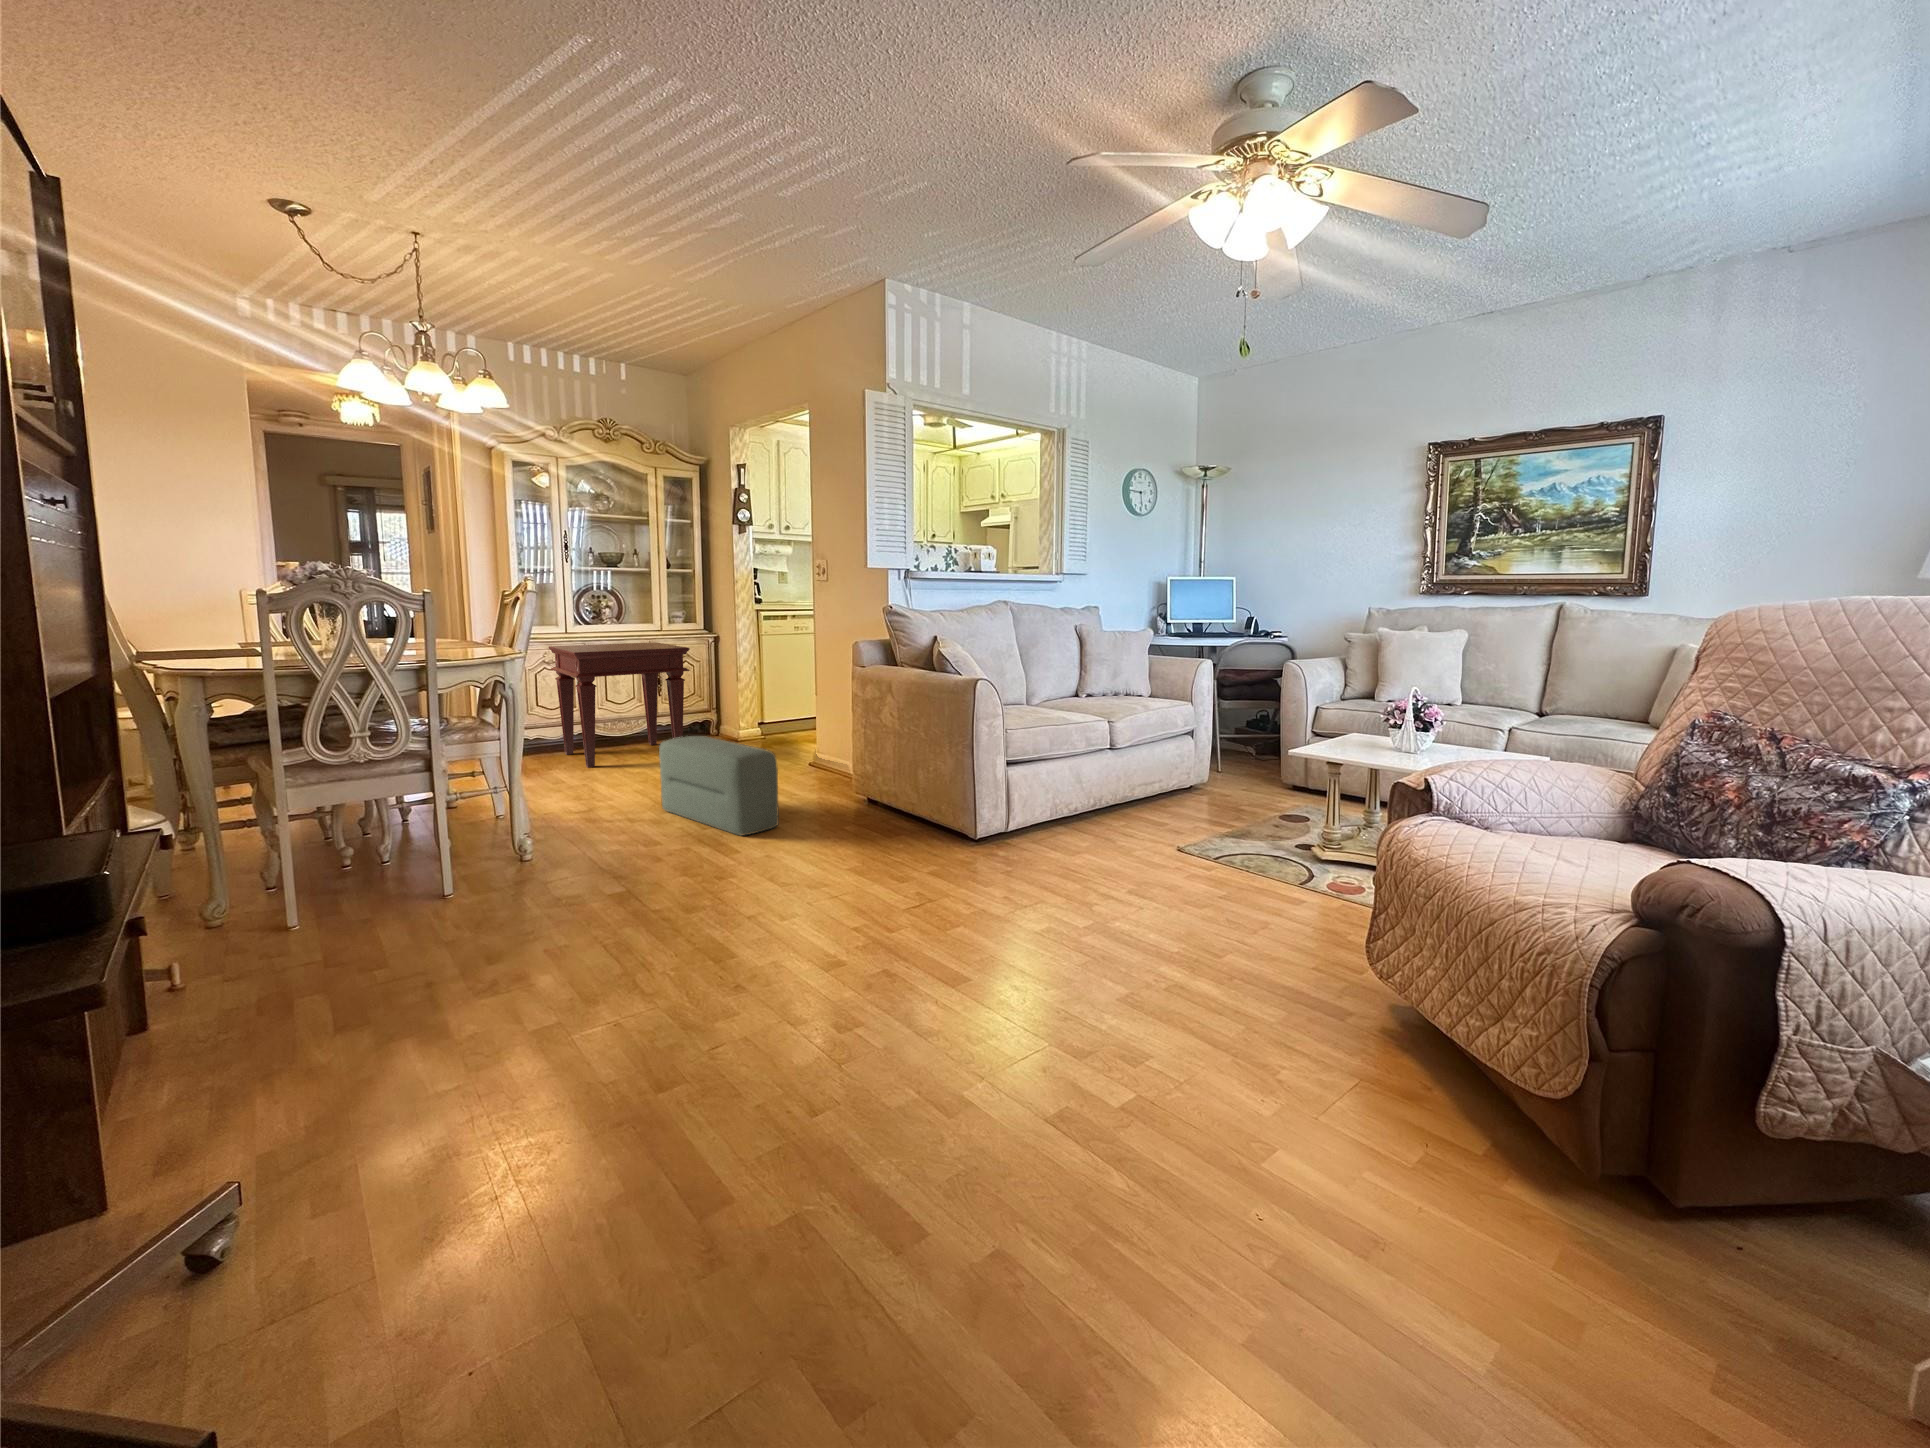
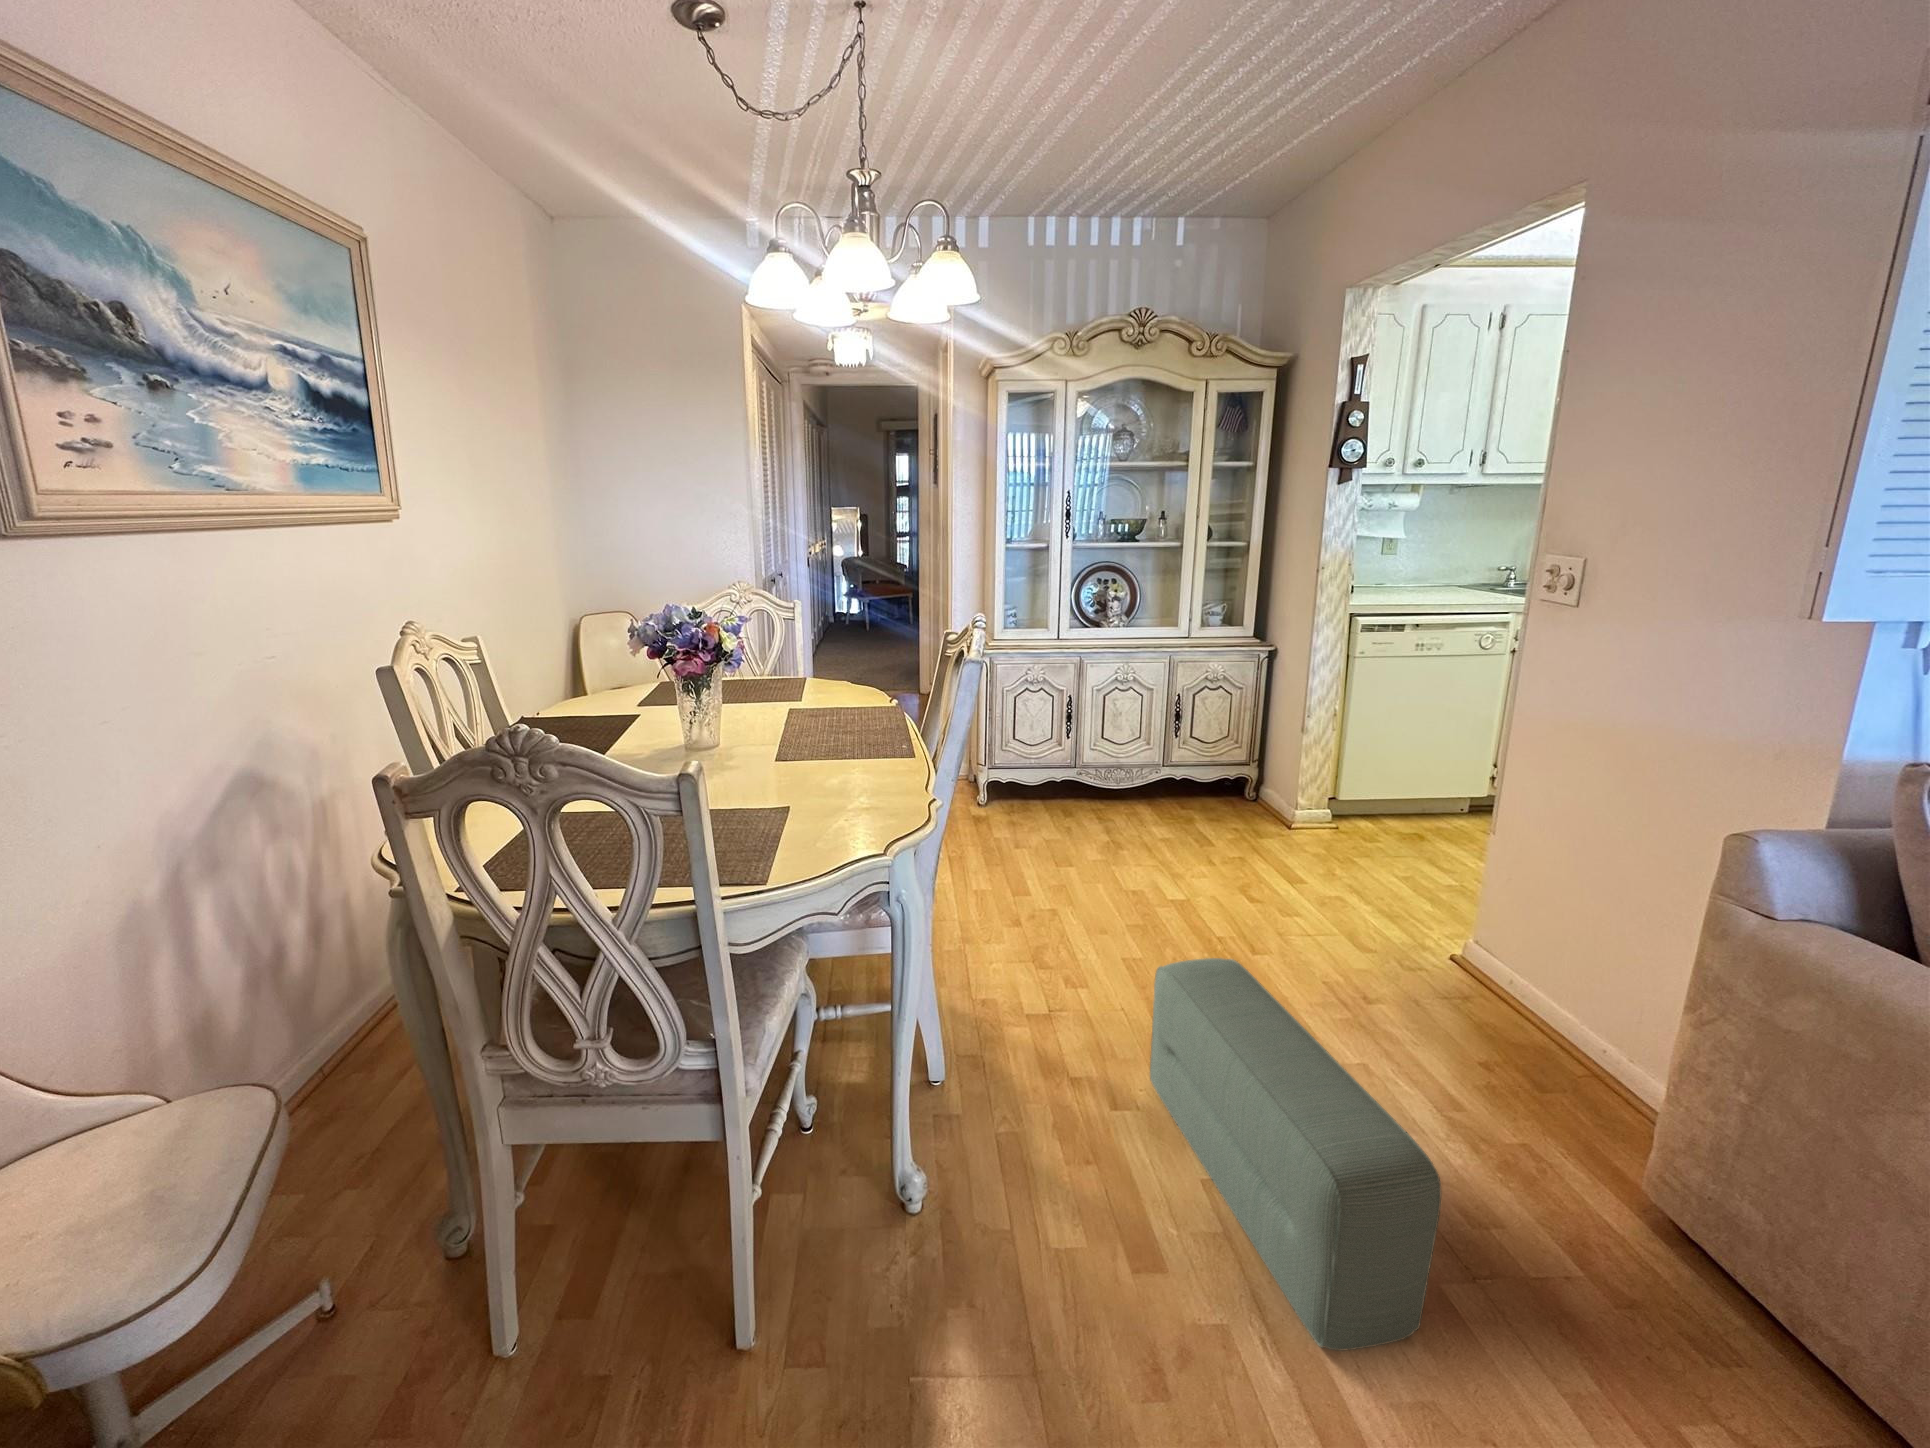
side table: present [549,642,690,768] -> none [1033,659,1230,860]

